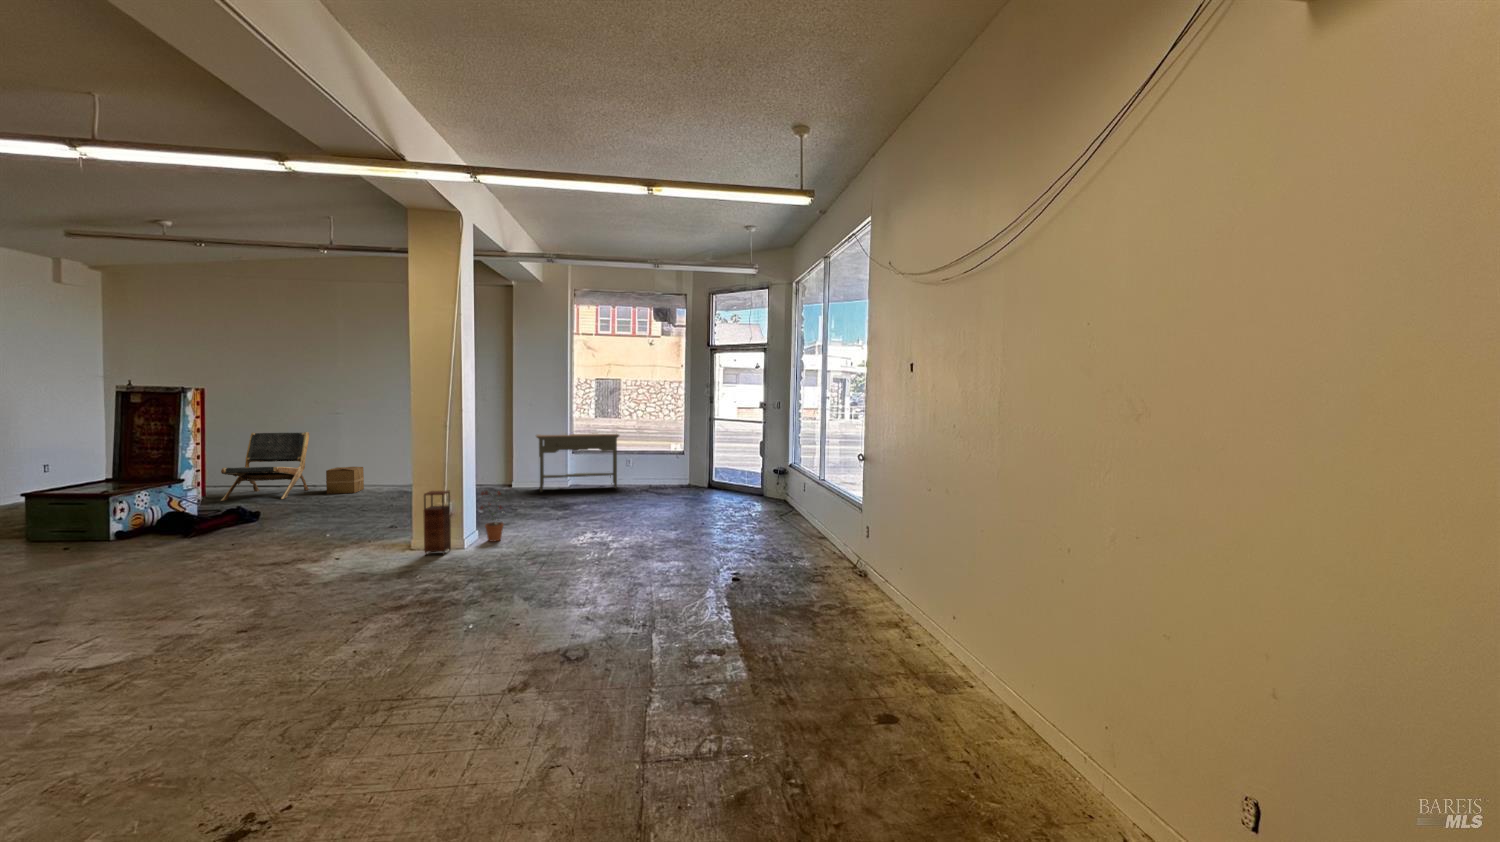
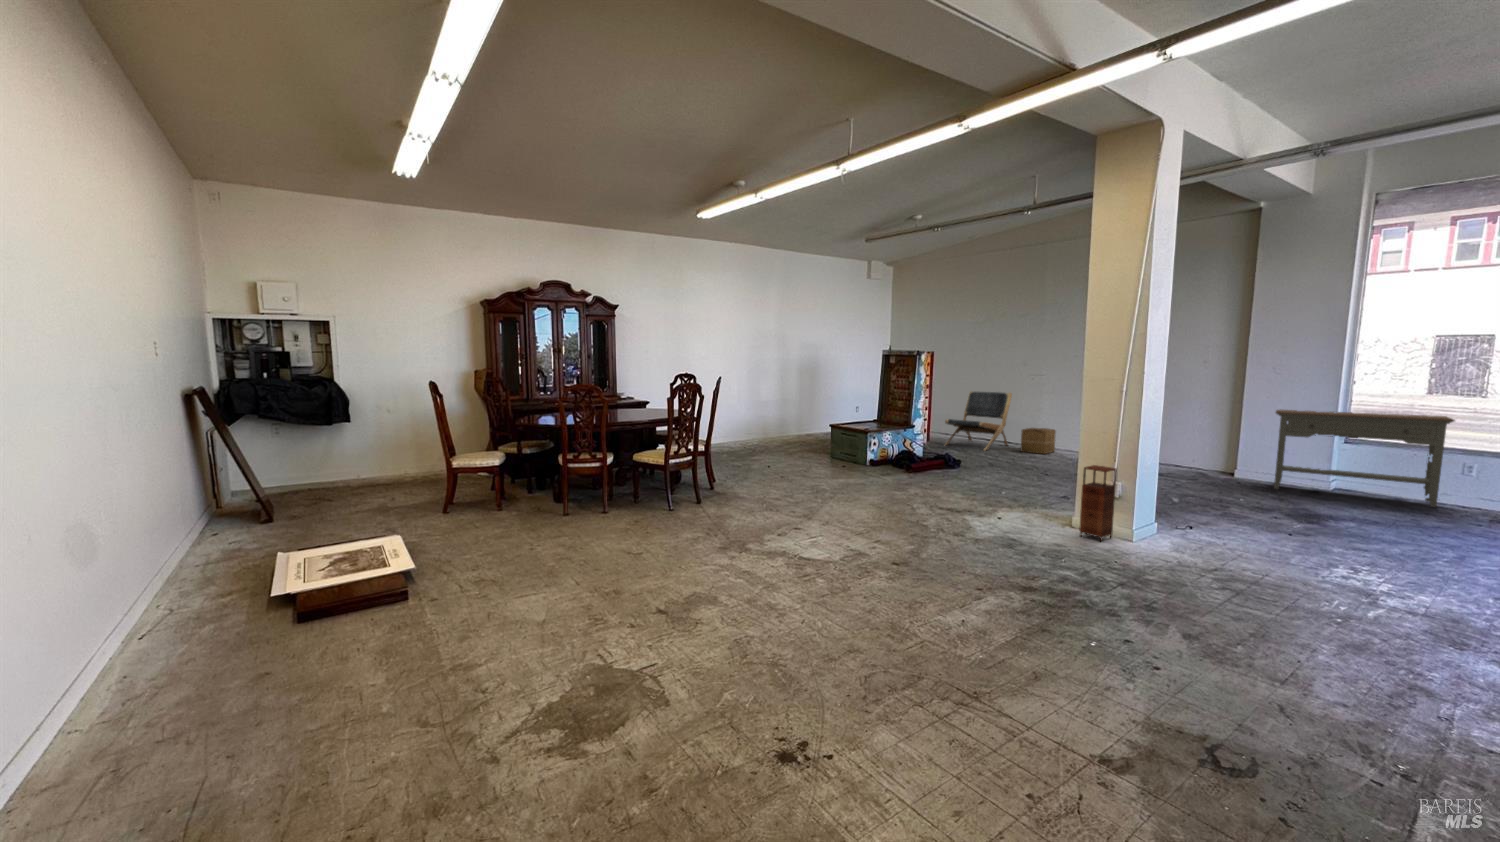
potted plant: present [481,491,504,541] -> none [1155,475,1196,542]

